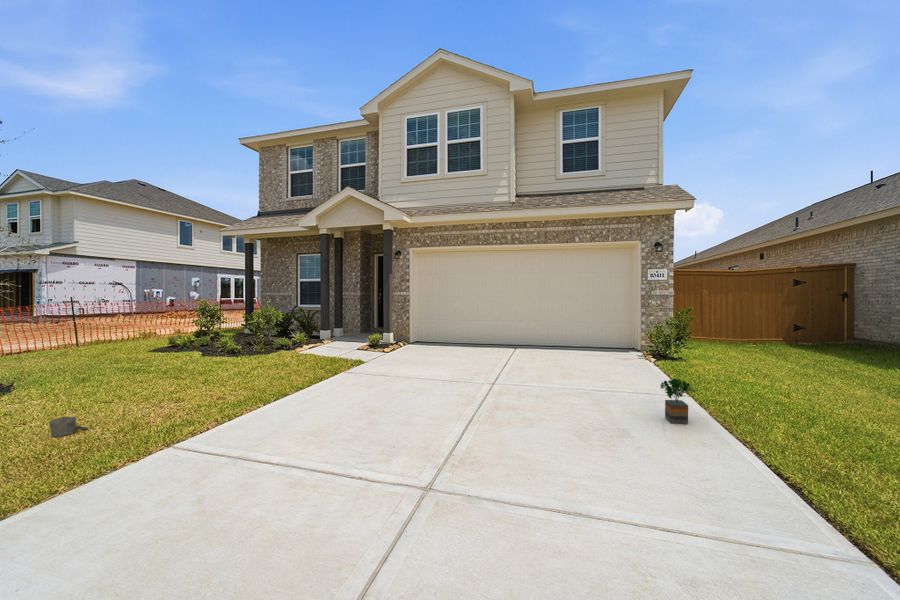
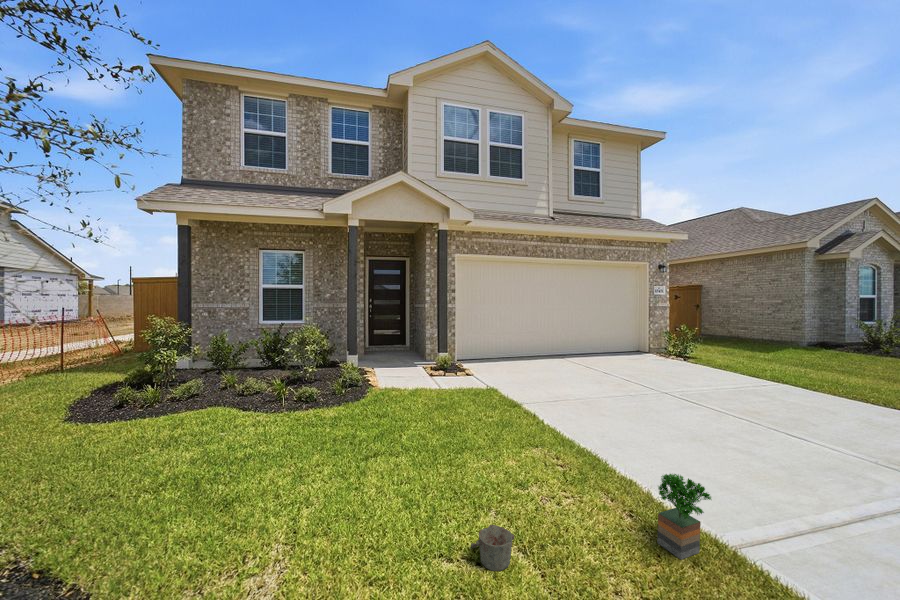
potted tree: present [661,378,695,424] -> present [657,474,711,559]

